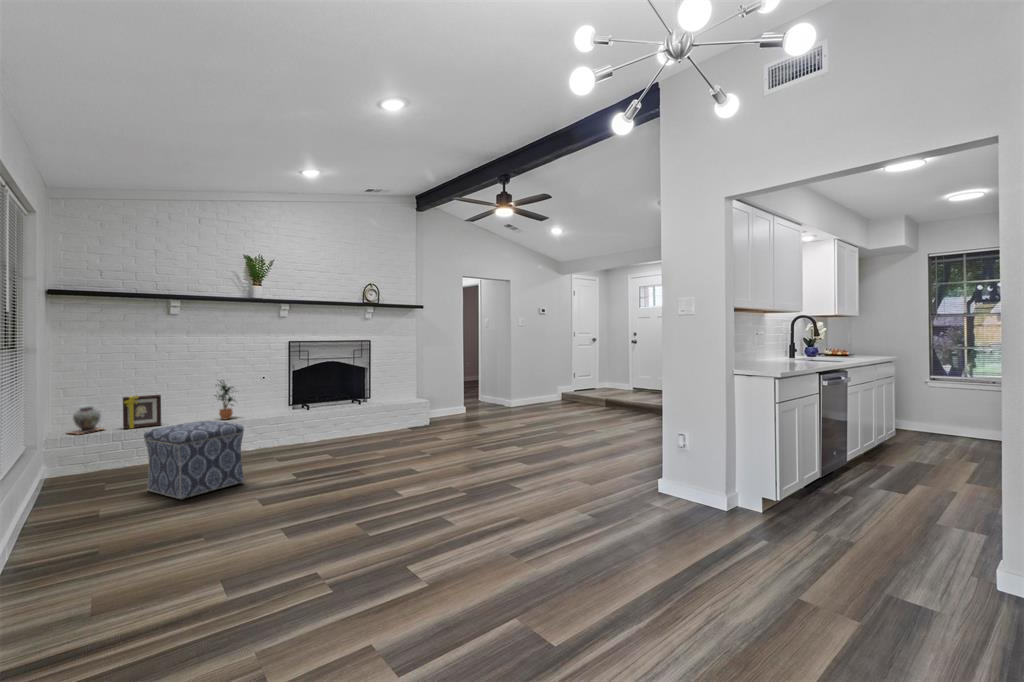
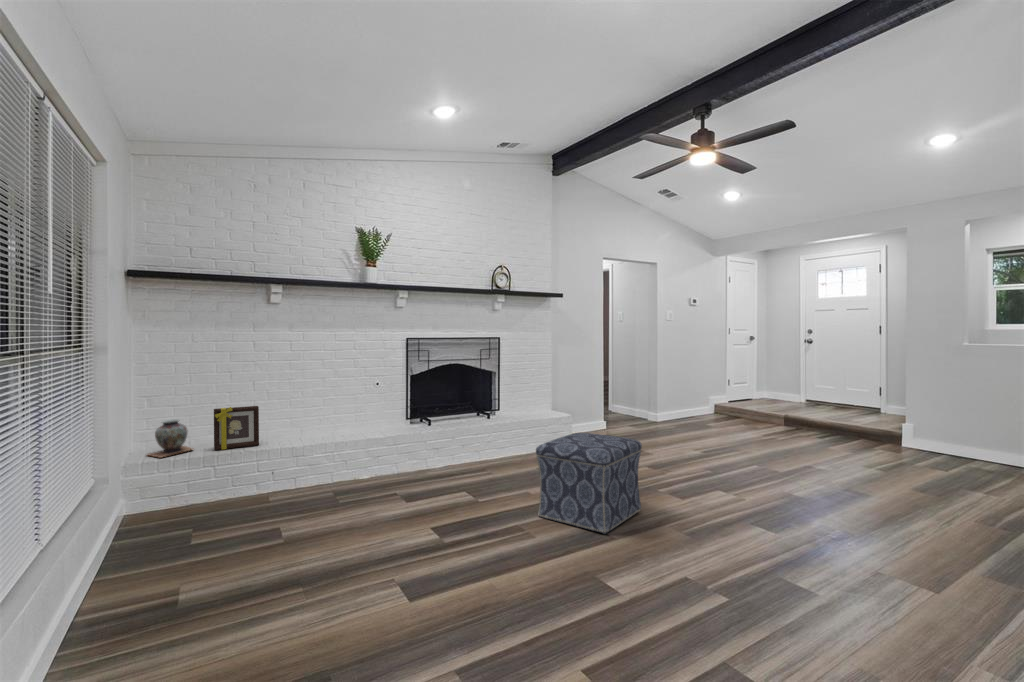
potted plant: present [215,381,233,420] -> none [320,386,351,438]
ottoman: present [144,421,244,500] -> present [536,433,642,534]

